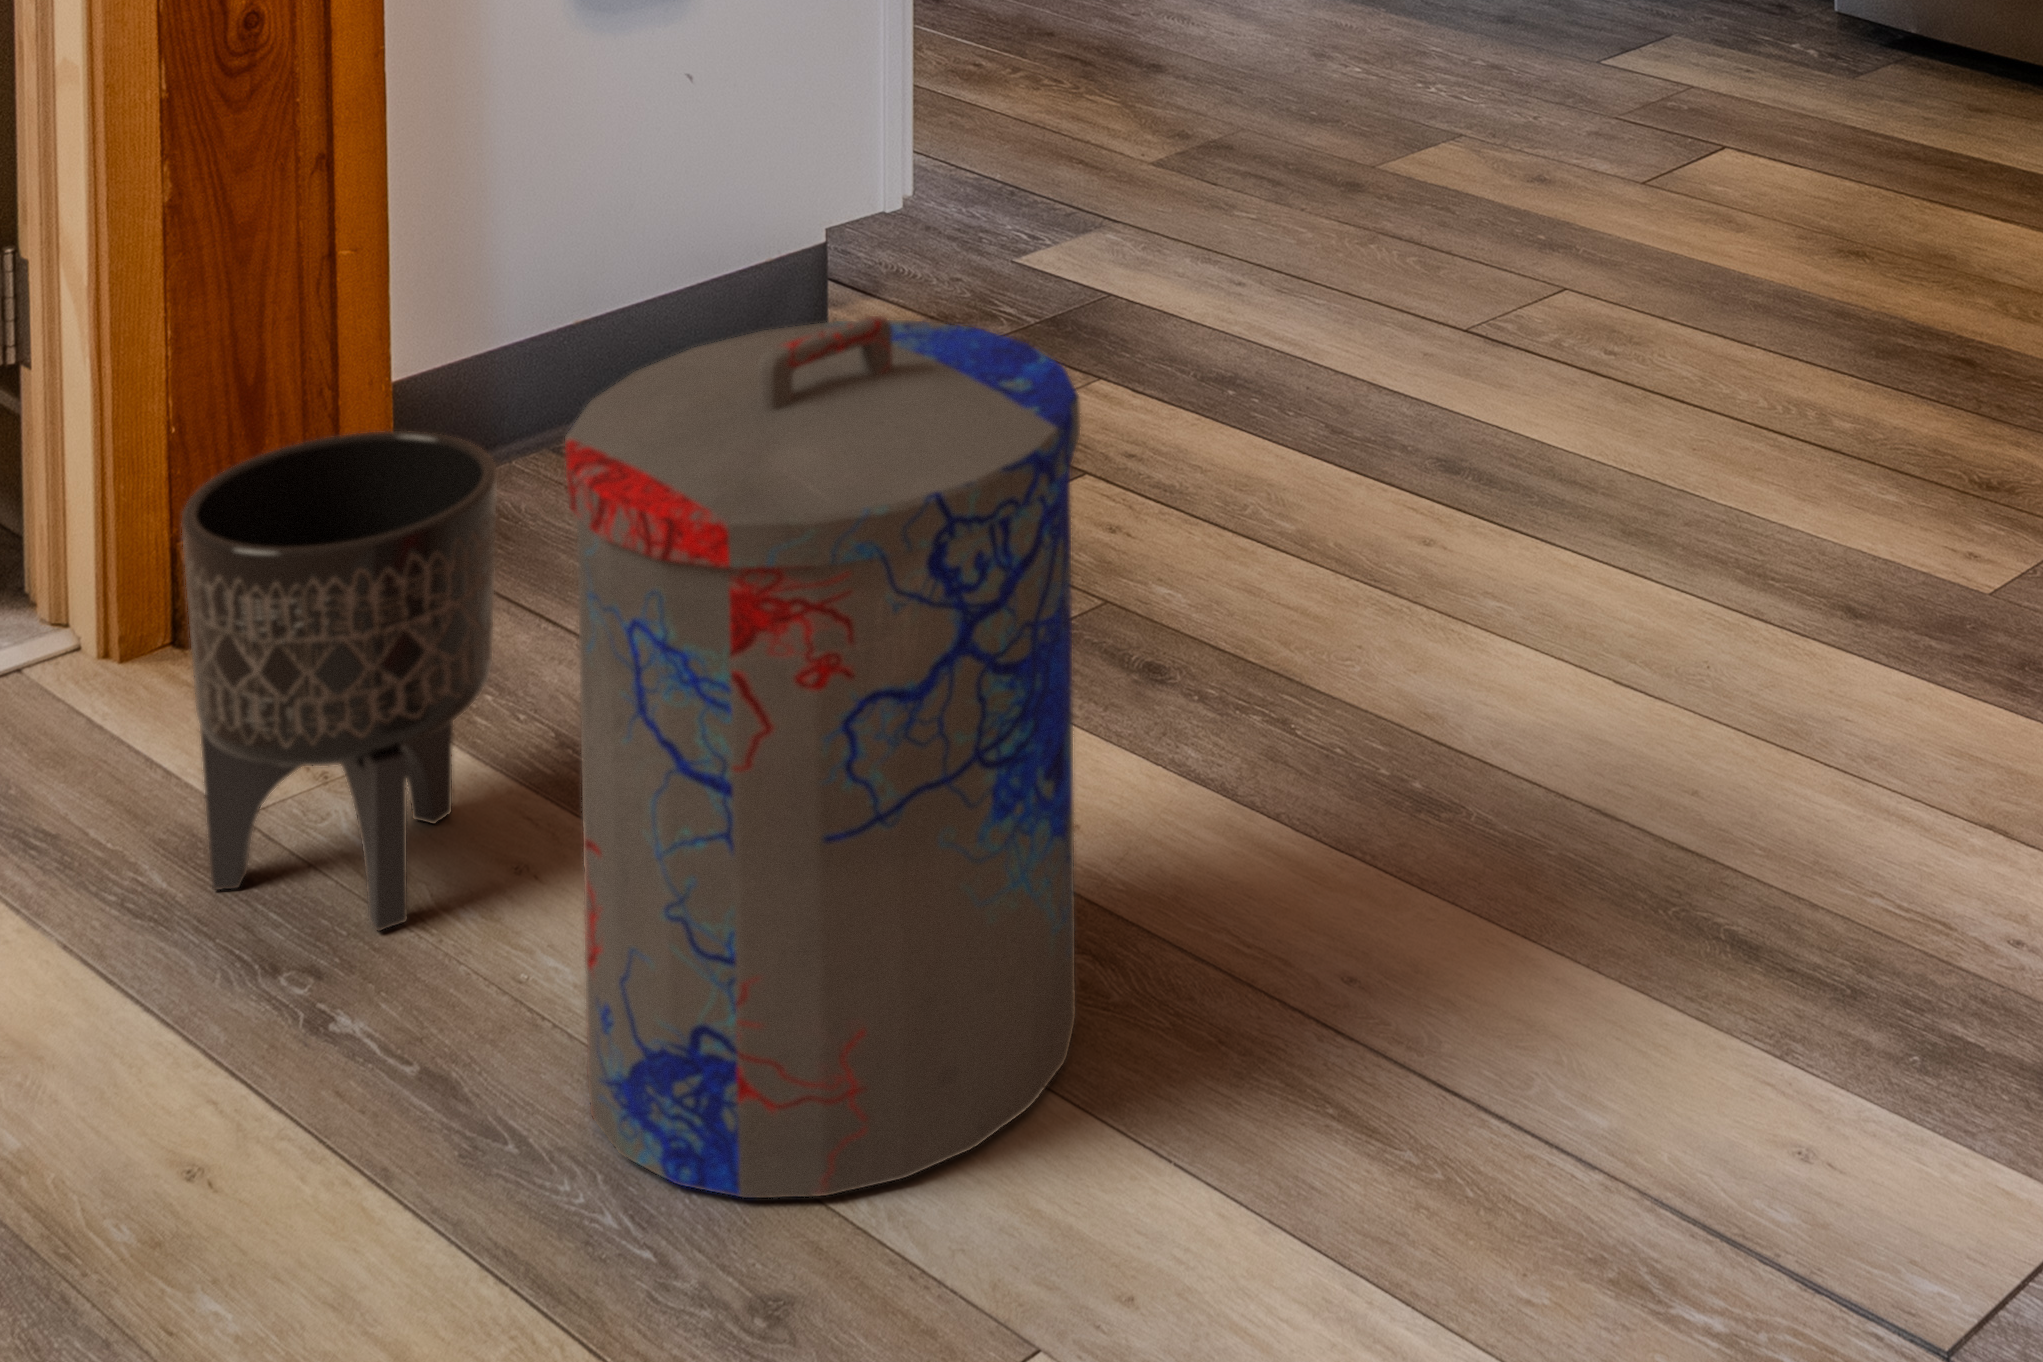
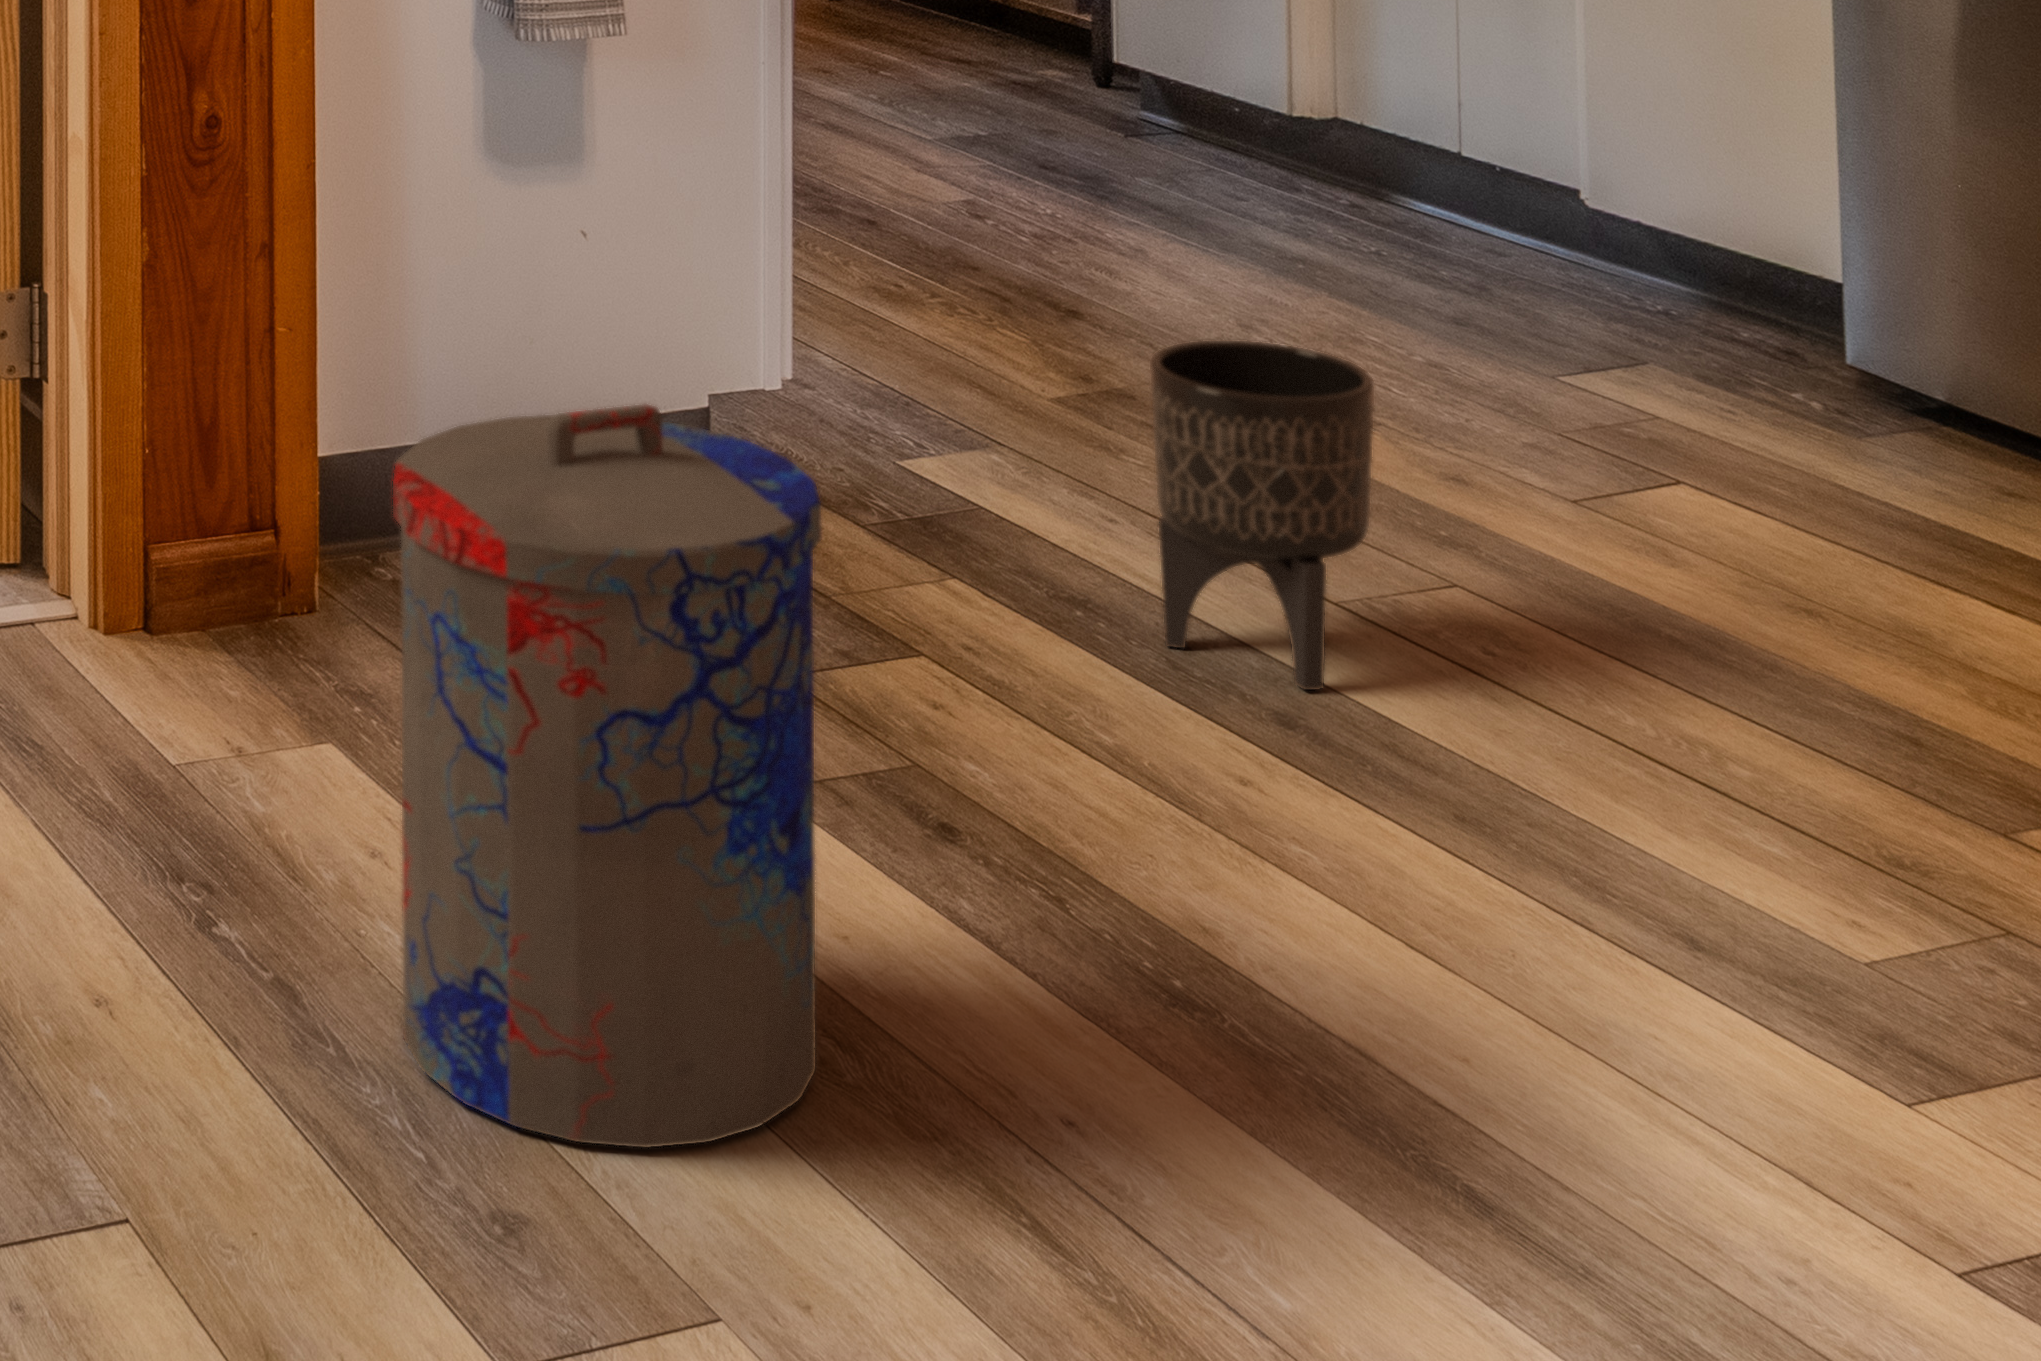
planter: present [182,431,497,931] -> present [1150,340,1374,690]

